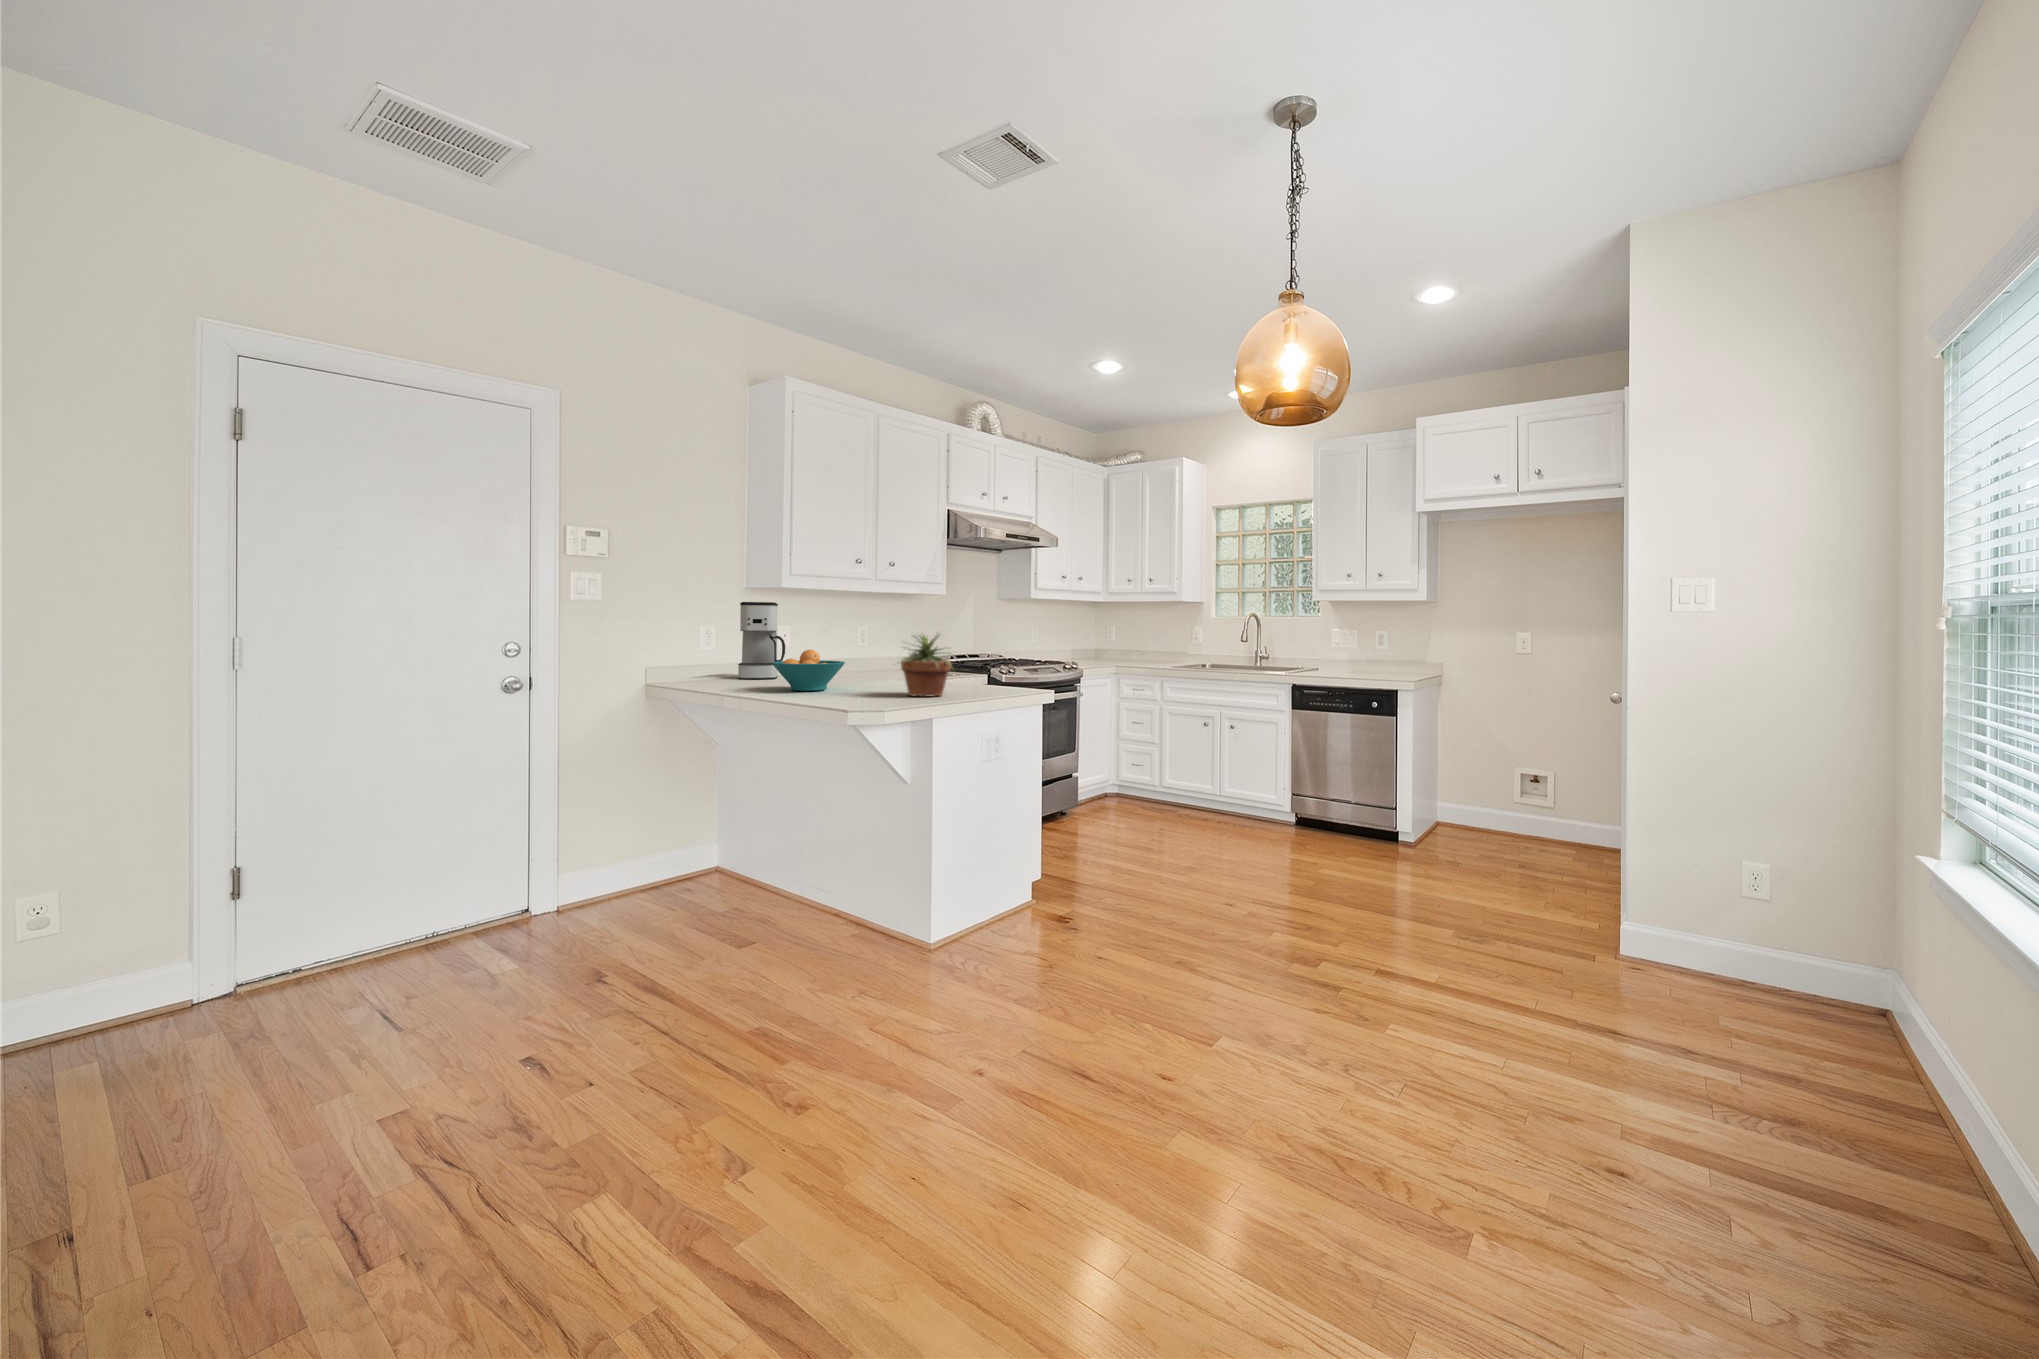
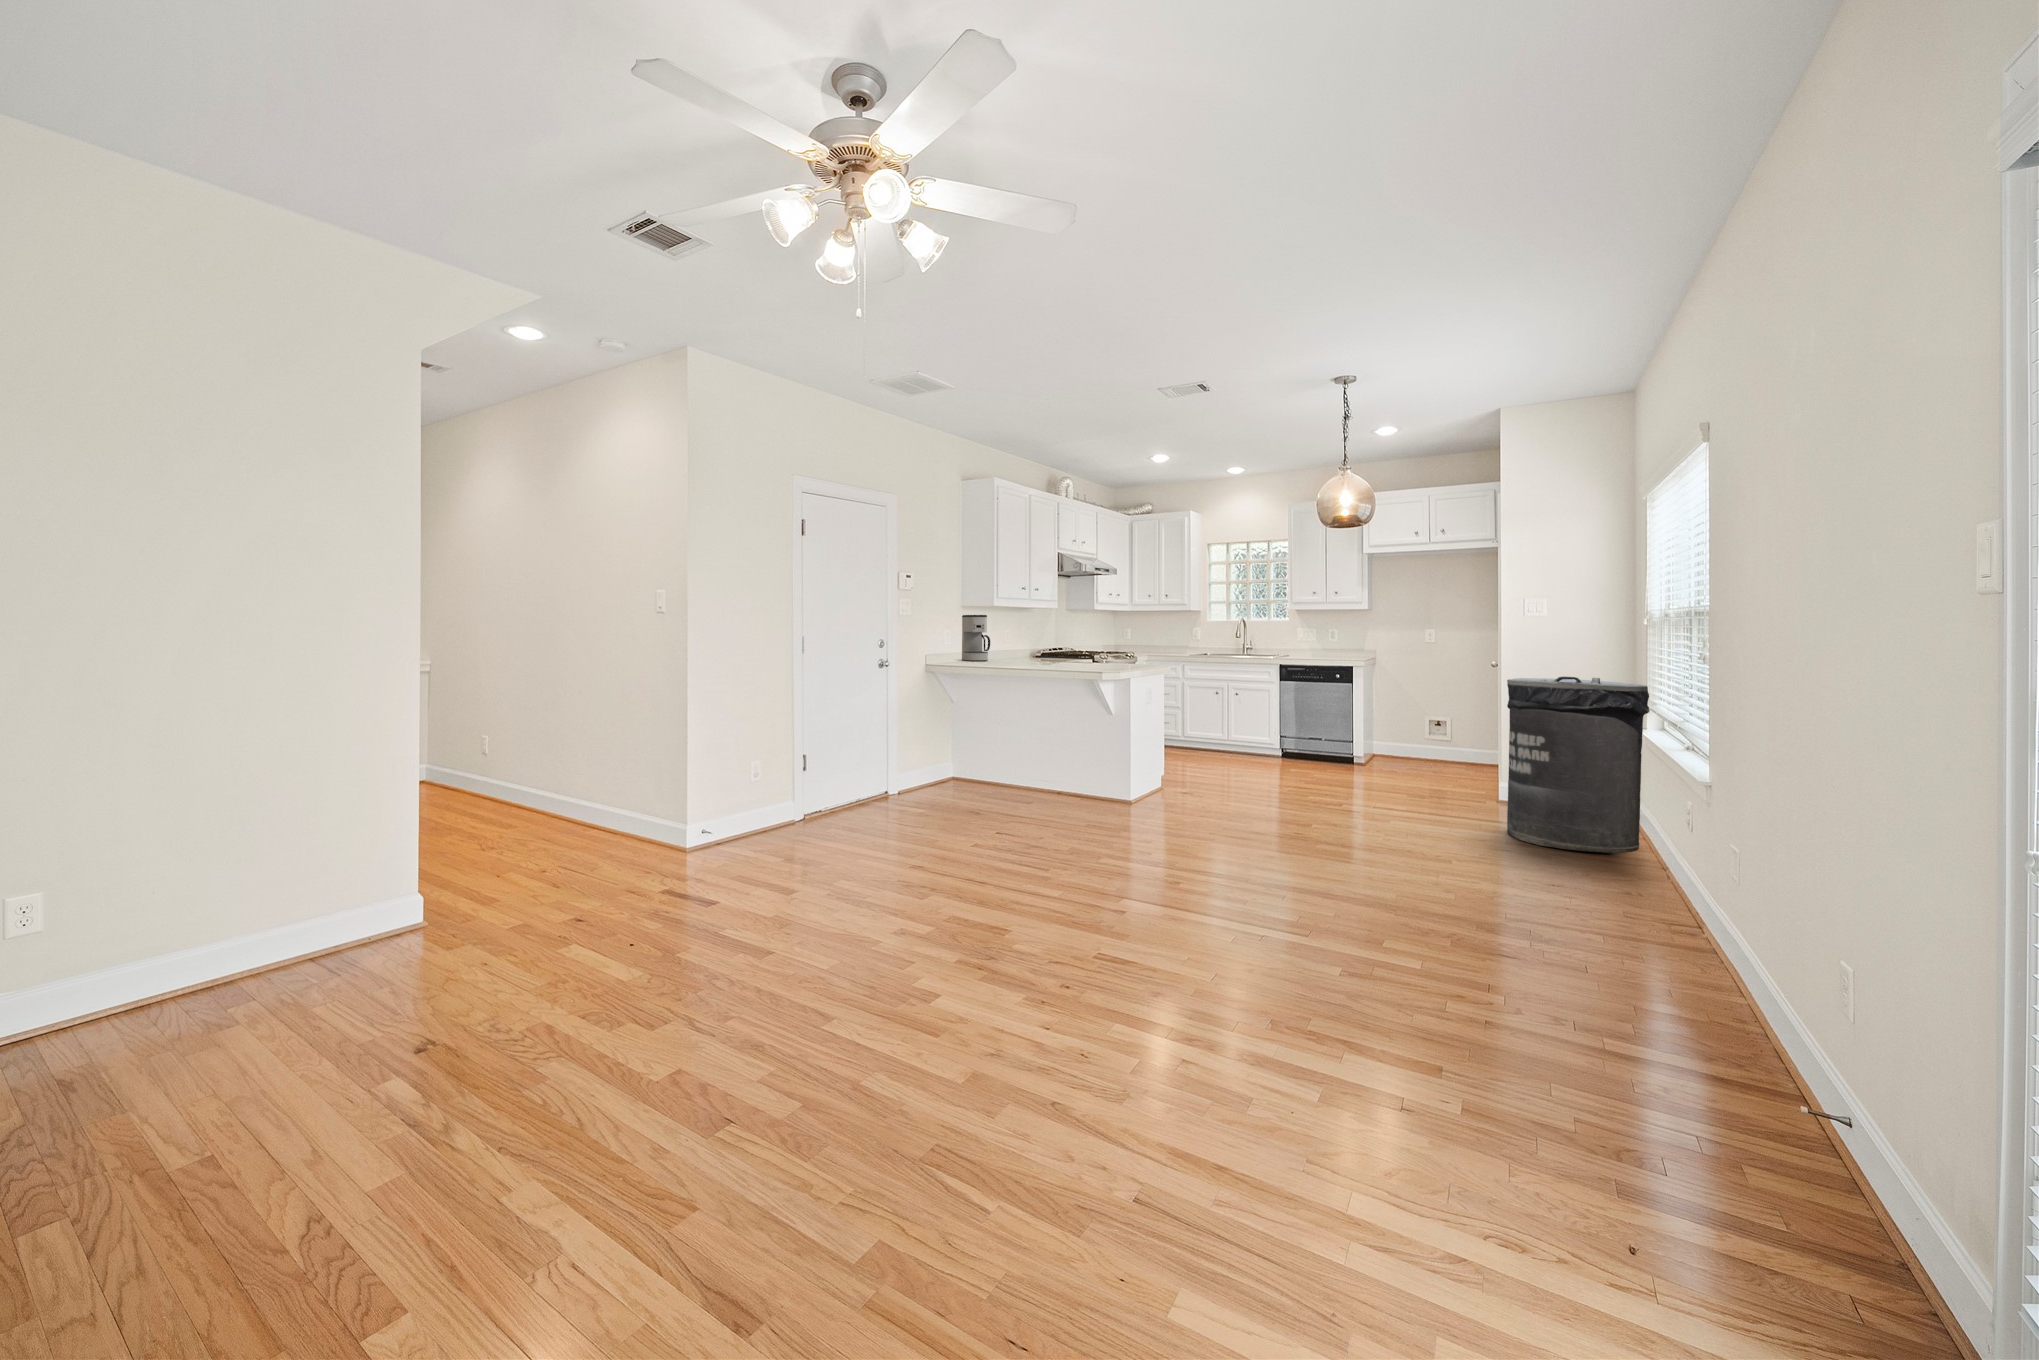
potted plant: present [900,634,952,696] -> none [1090,631,1128,668]
fruit bowl: present [772,650,845,691] -> none [1017,642,1057,666]
trash can: none [1626,736,1961,1184] -> present [1507,676,1650,853]

